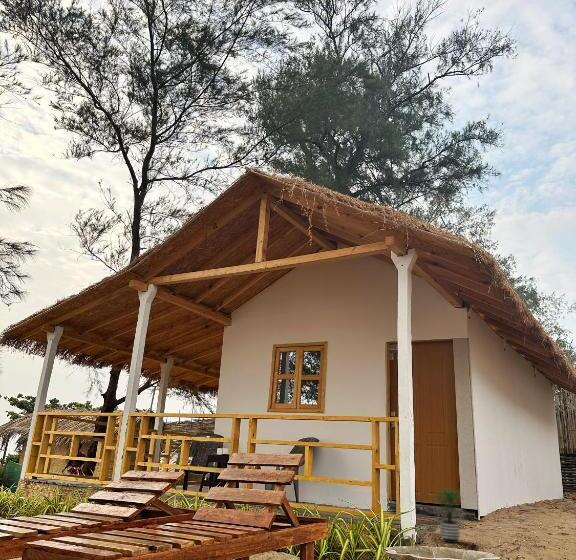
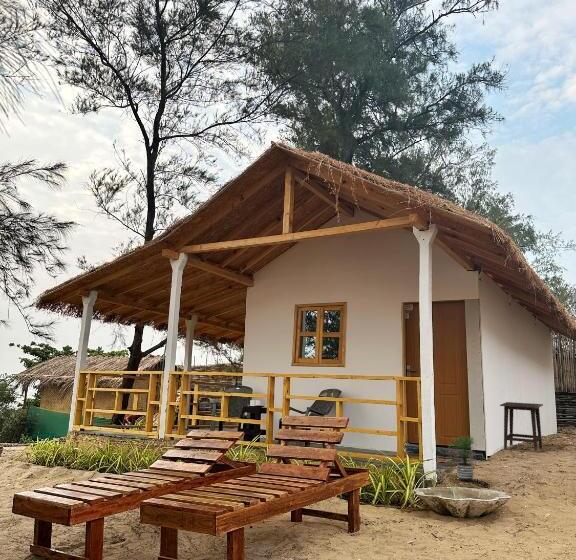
side table: none [493,463,541,521] -> present [500,402,543,453]

